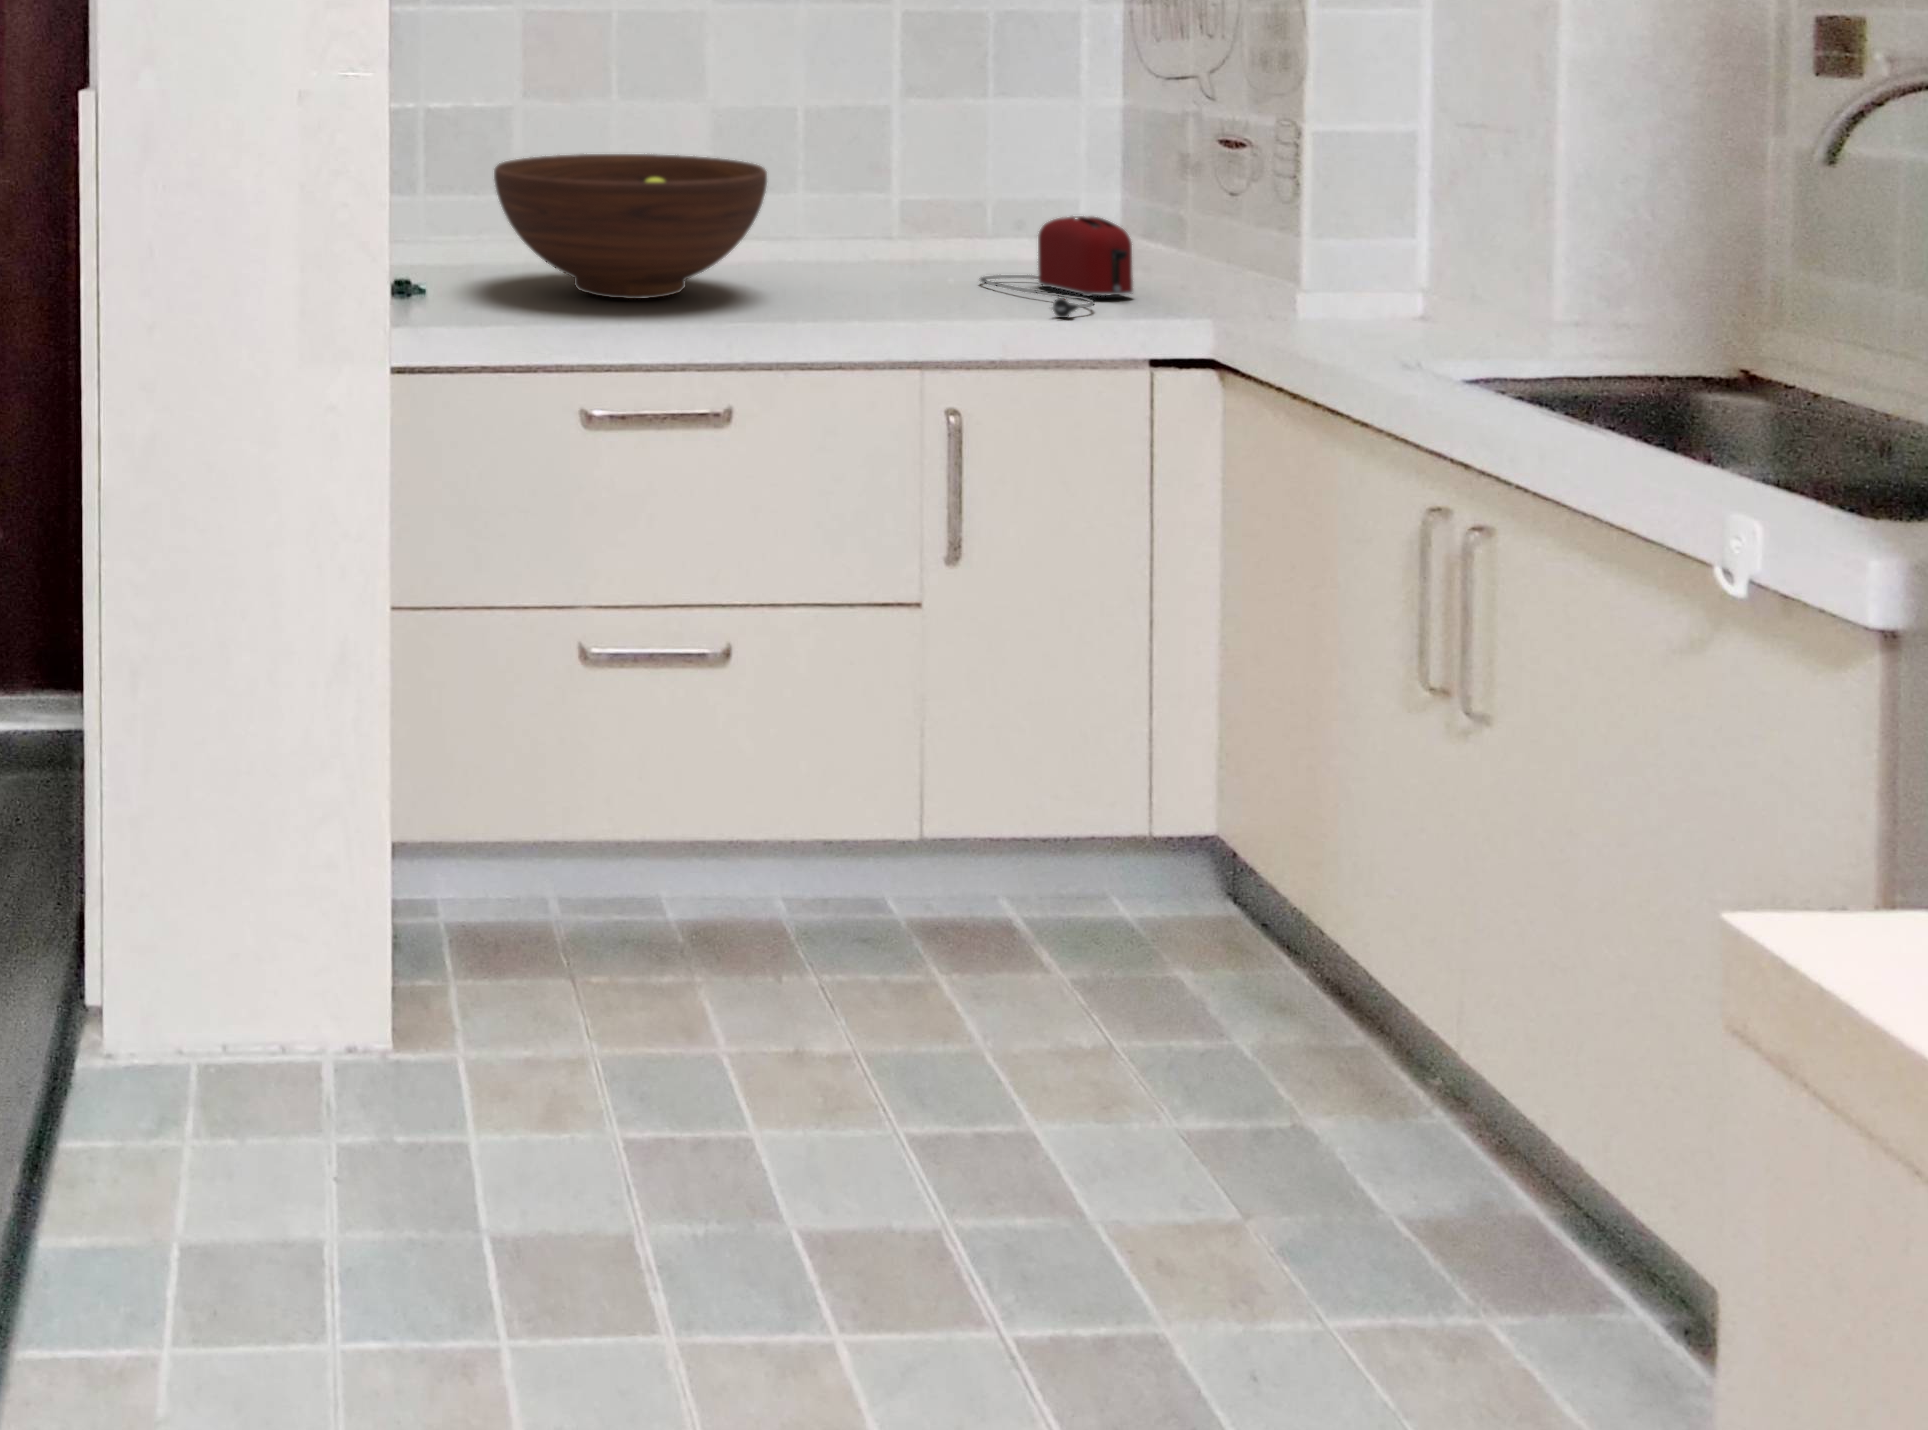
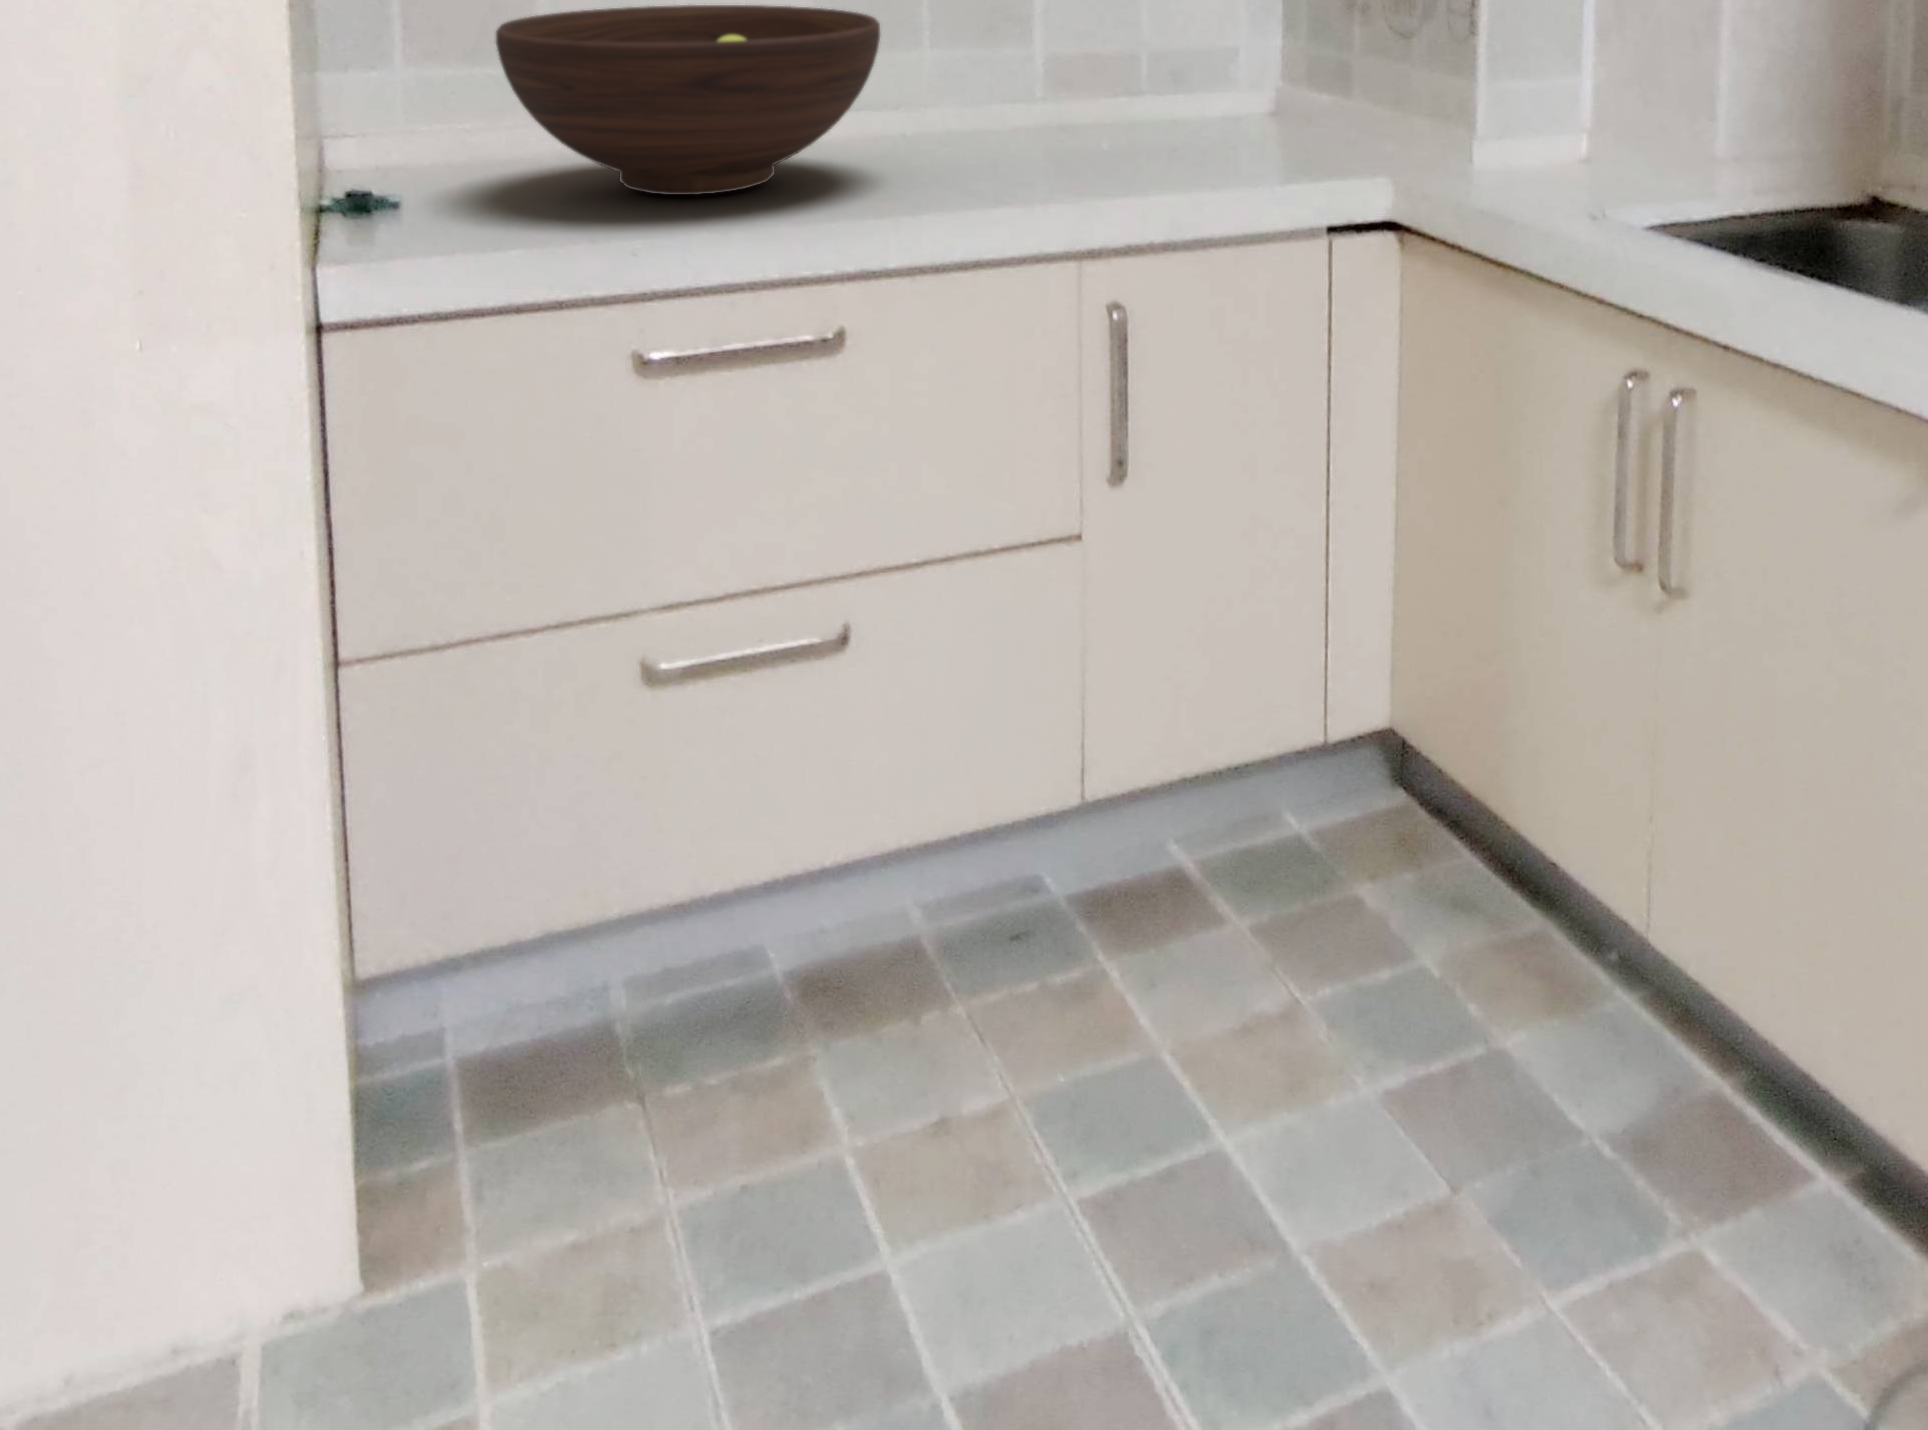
toaster: present [980,216,1133,318] -> none [1133,63,1302,183]

